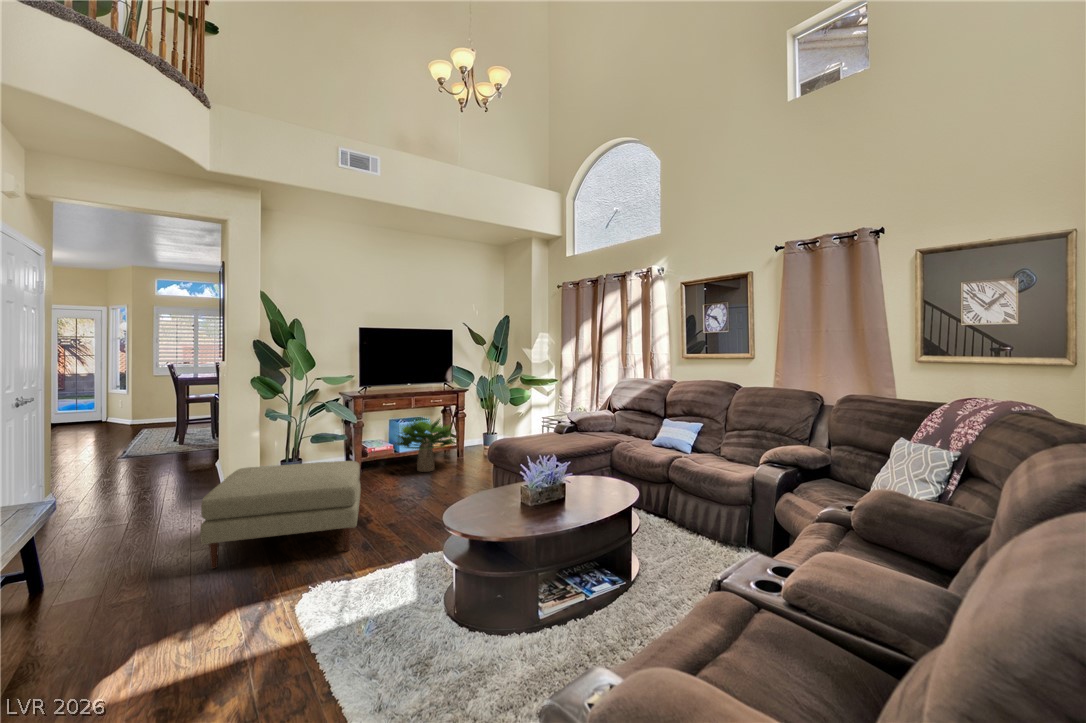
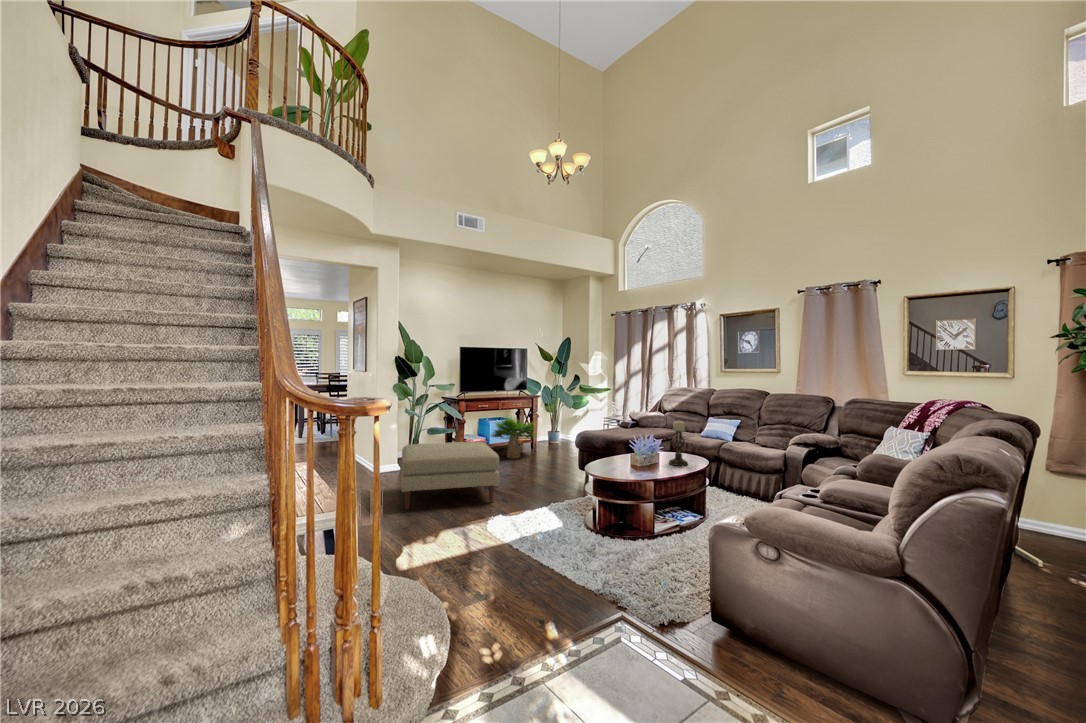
candle holder: none [586,434,613,502] -> present [669,420,688,466]

